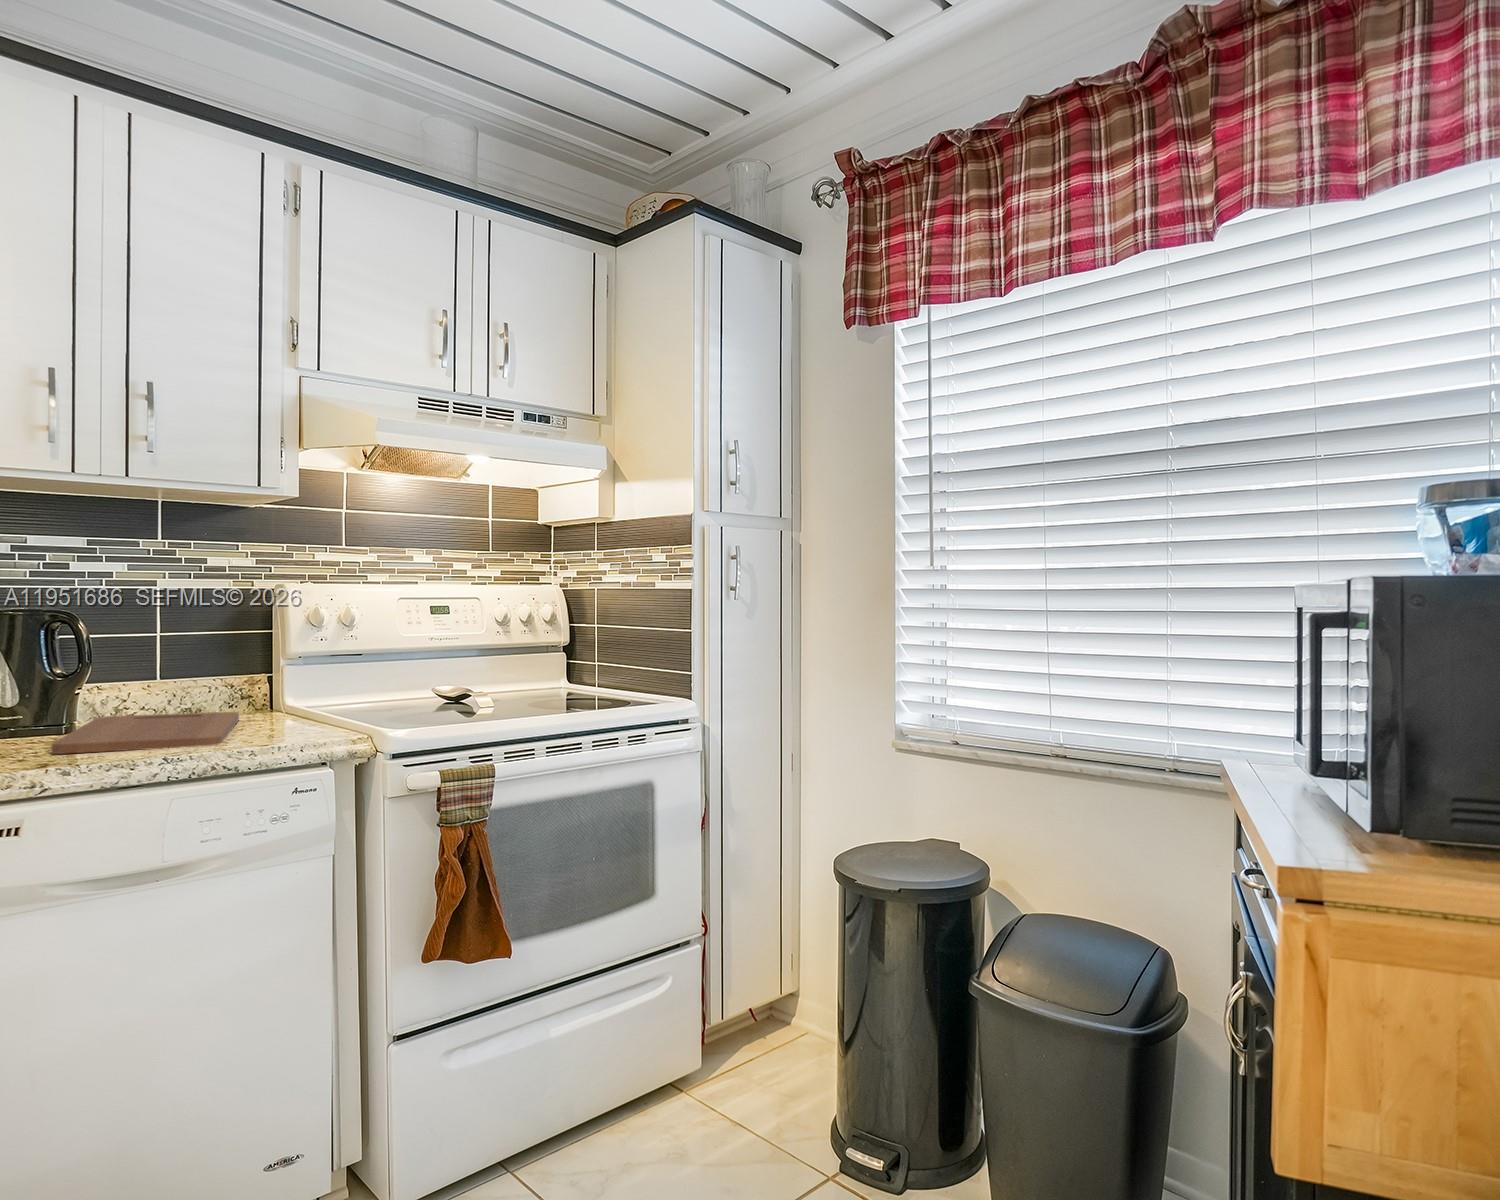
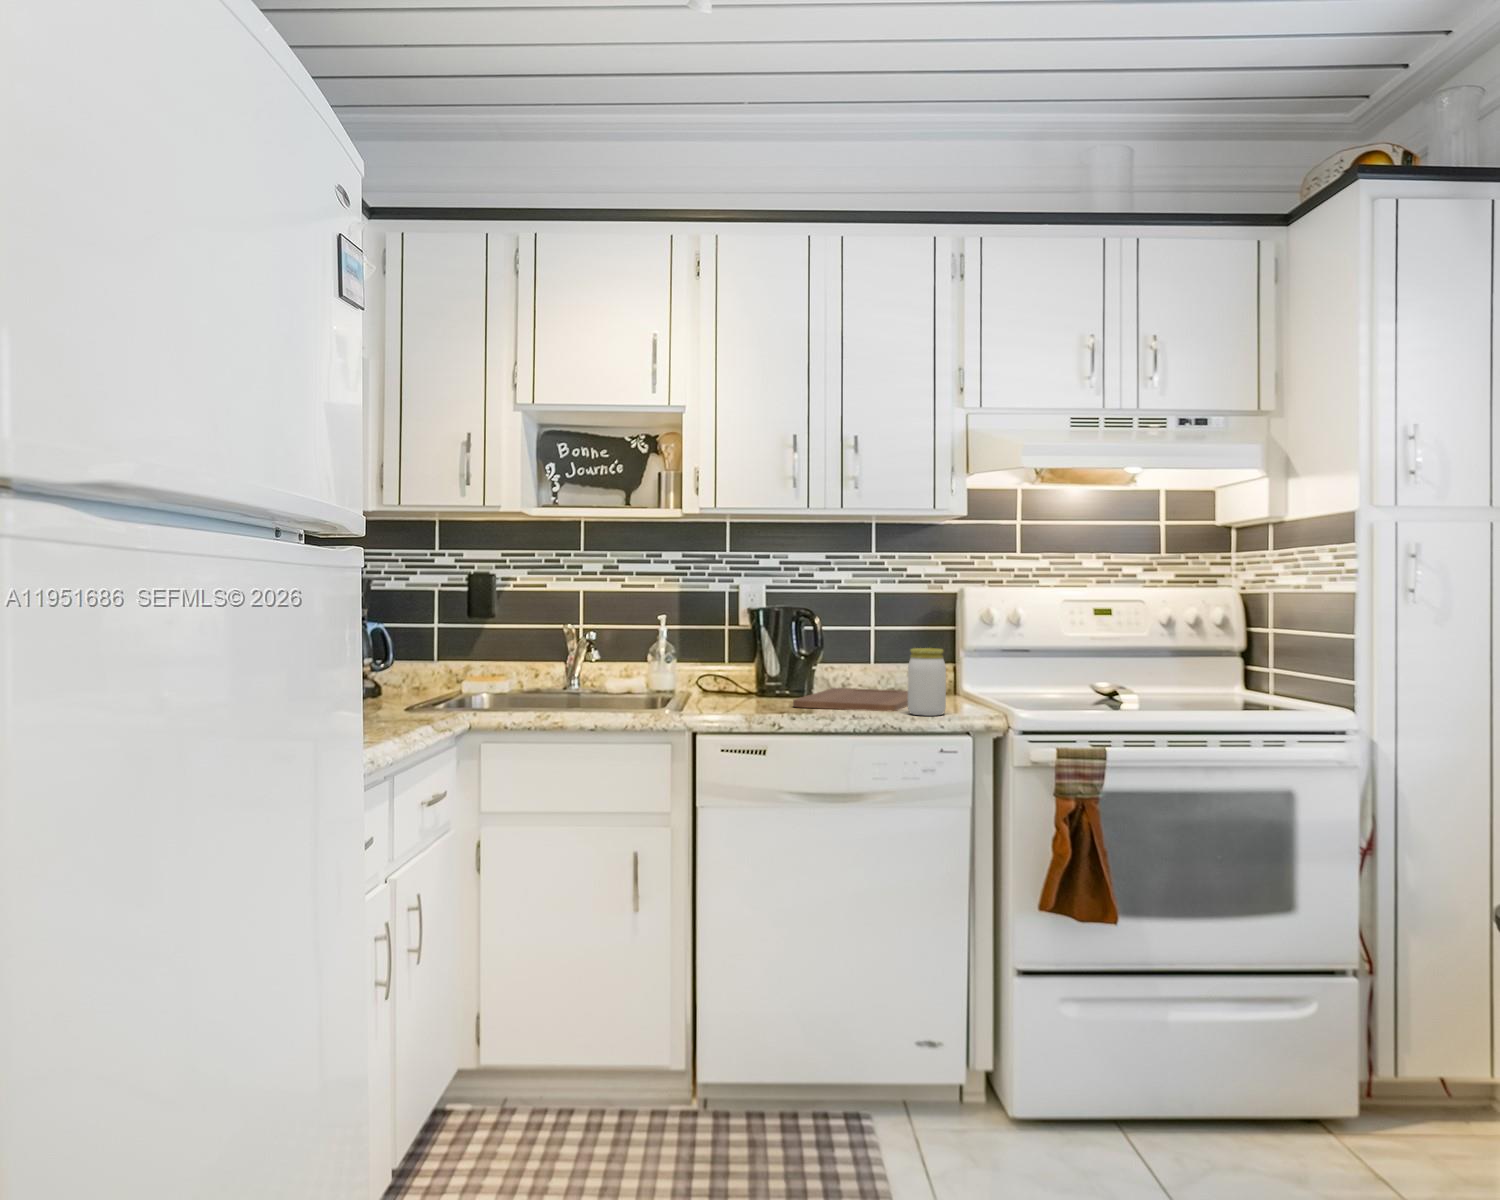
jar: none [244,663,296,748] -> present [908,648,946,716]

